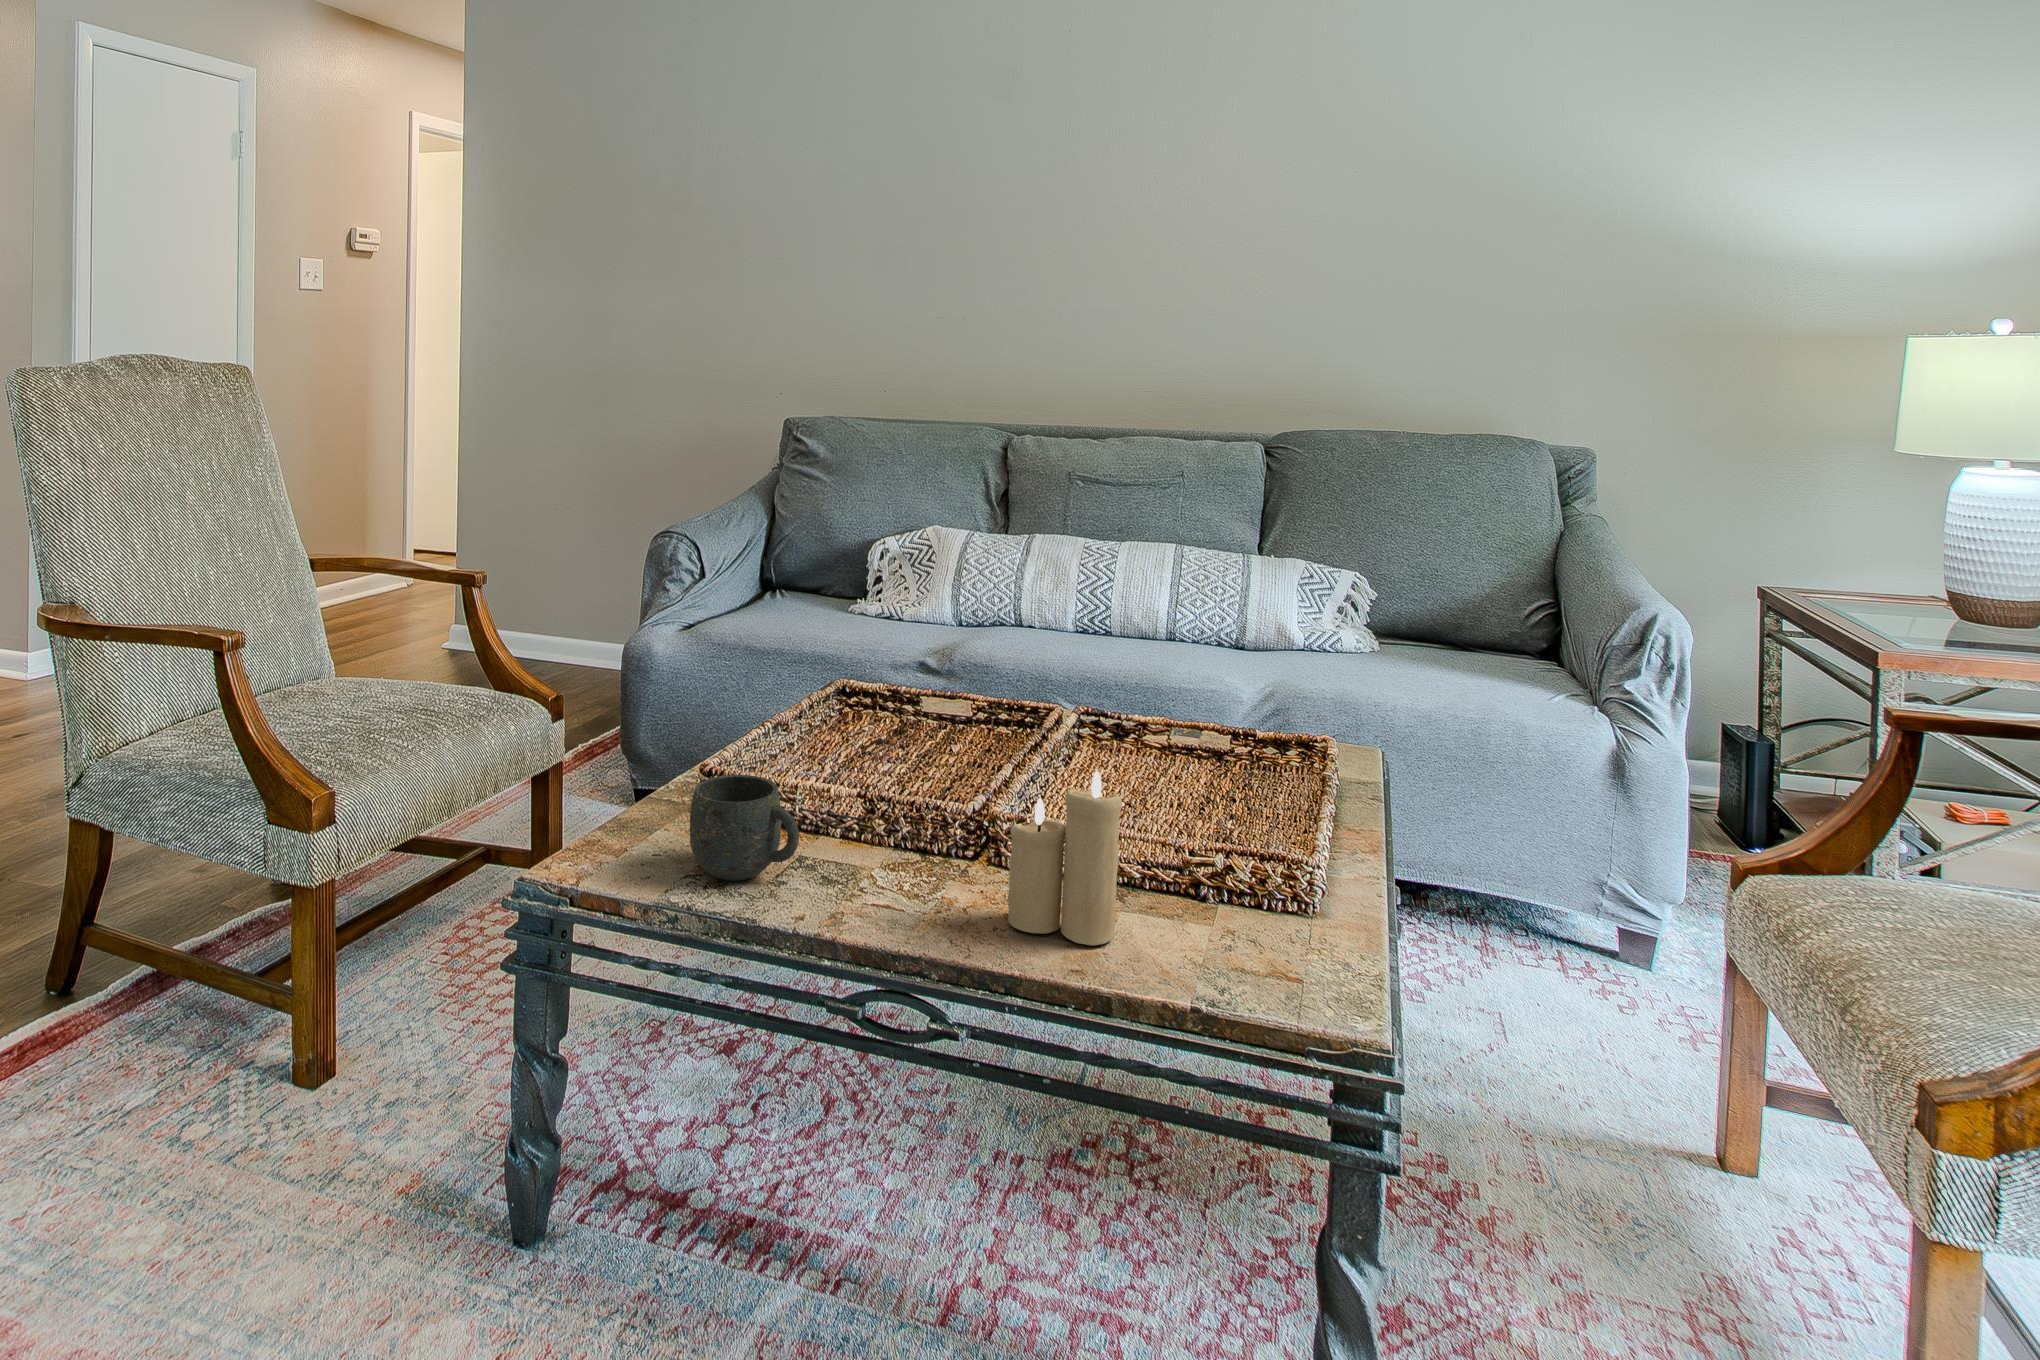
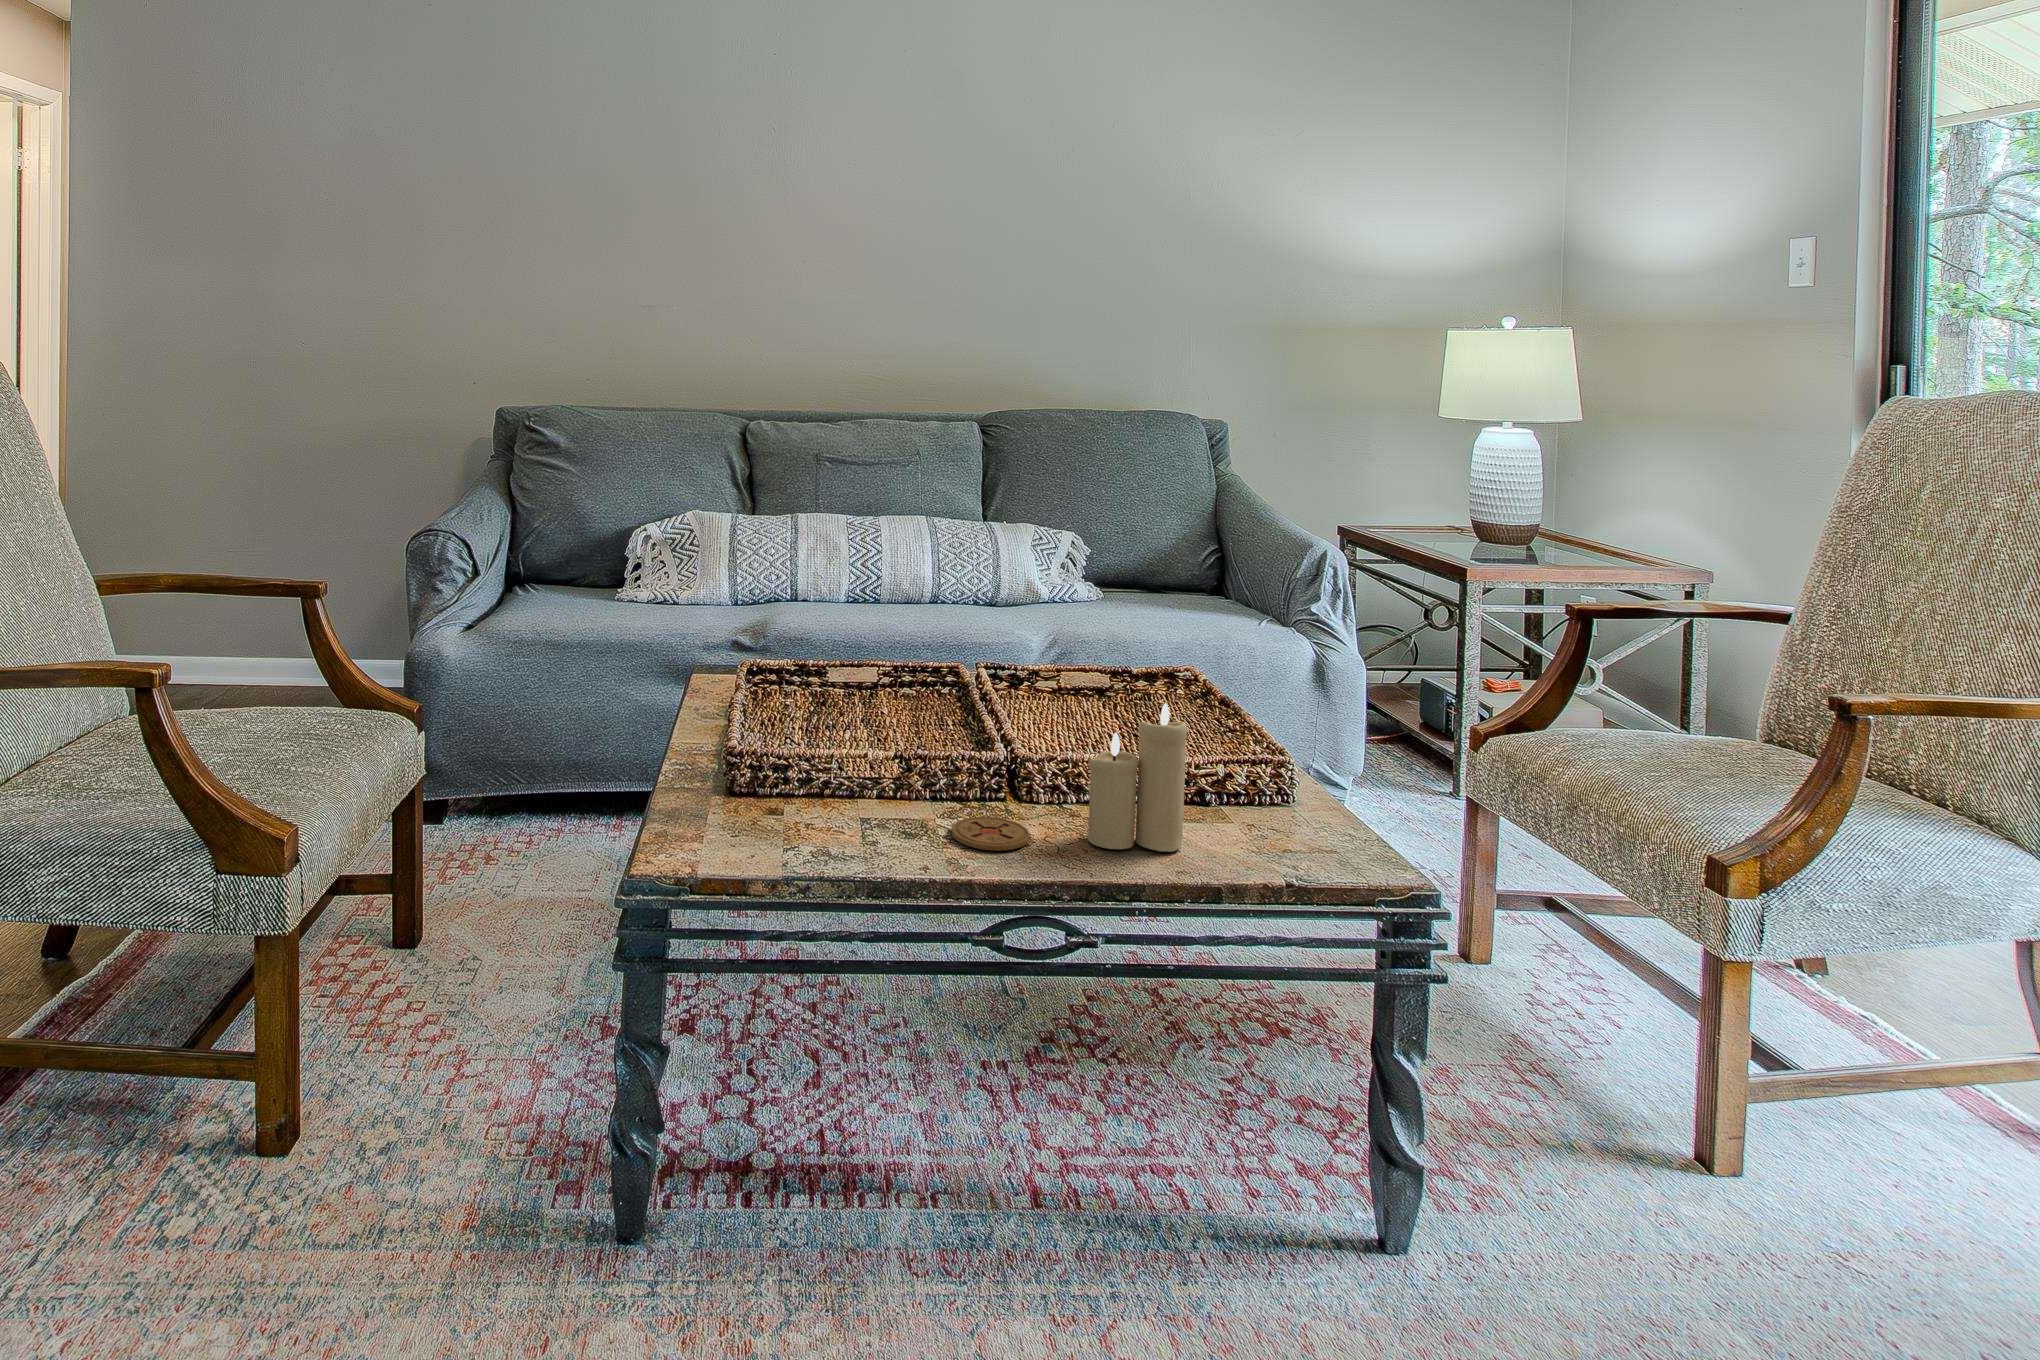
mug: present [690,775,799,881] -> none [777,747,889,847]
coaster: none [868,873,953,914] -> present [951,817,1030,851]

